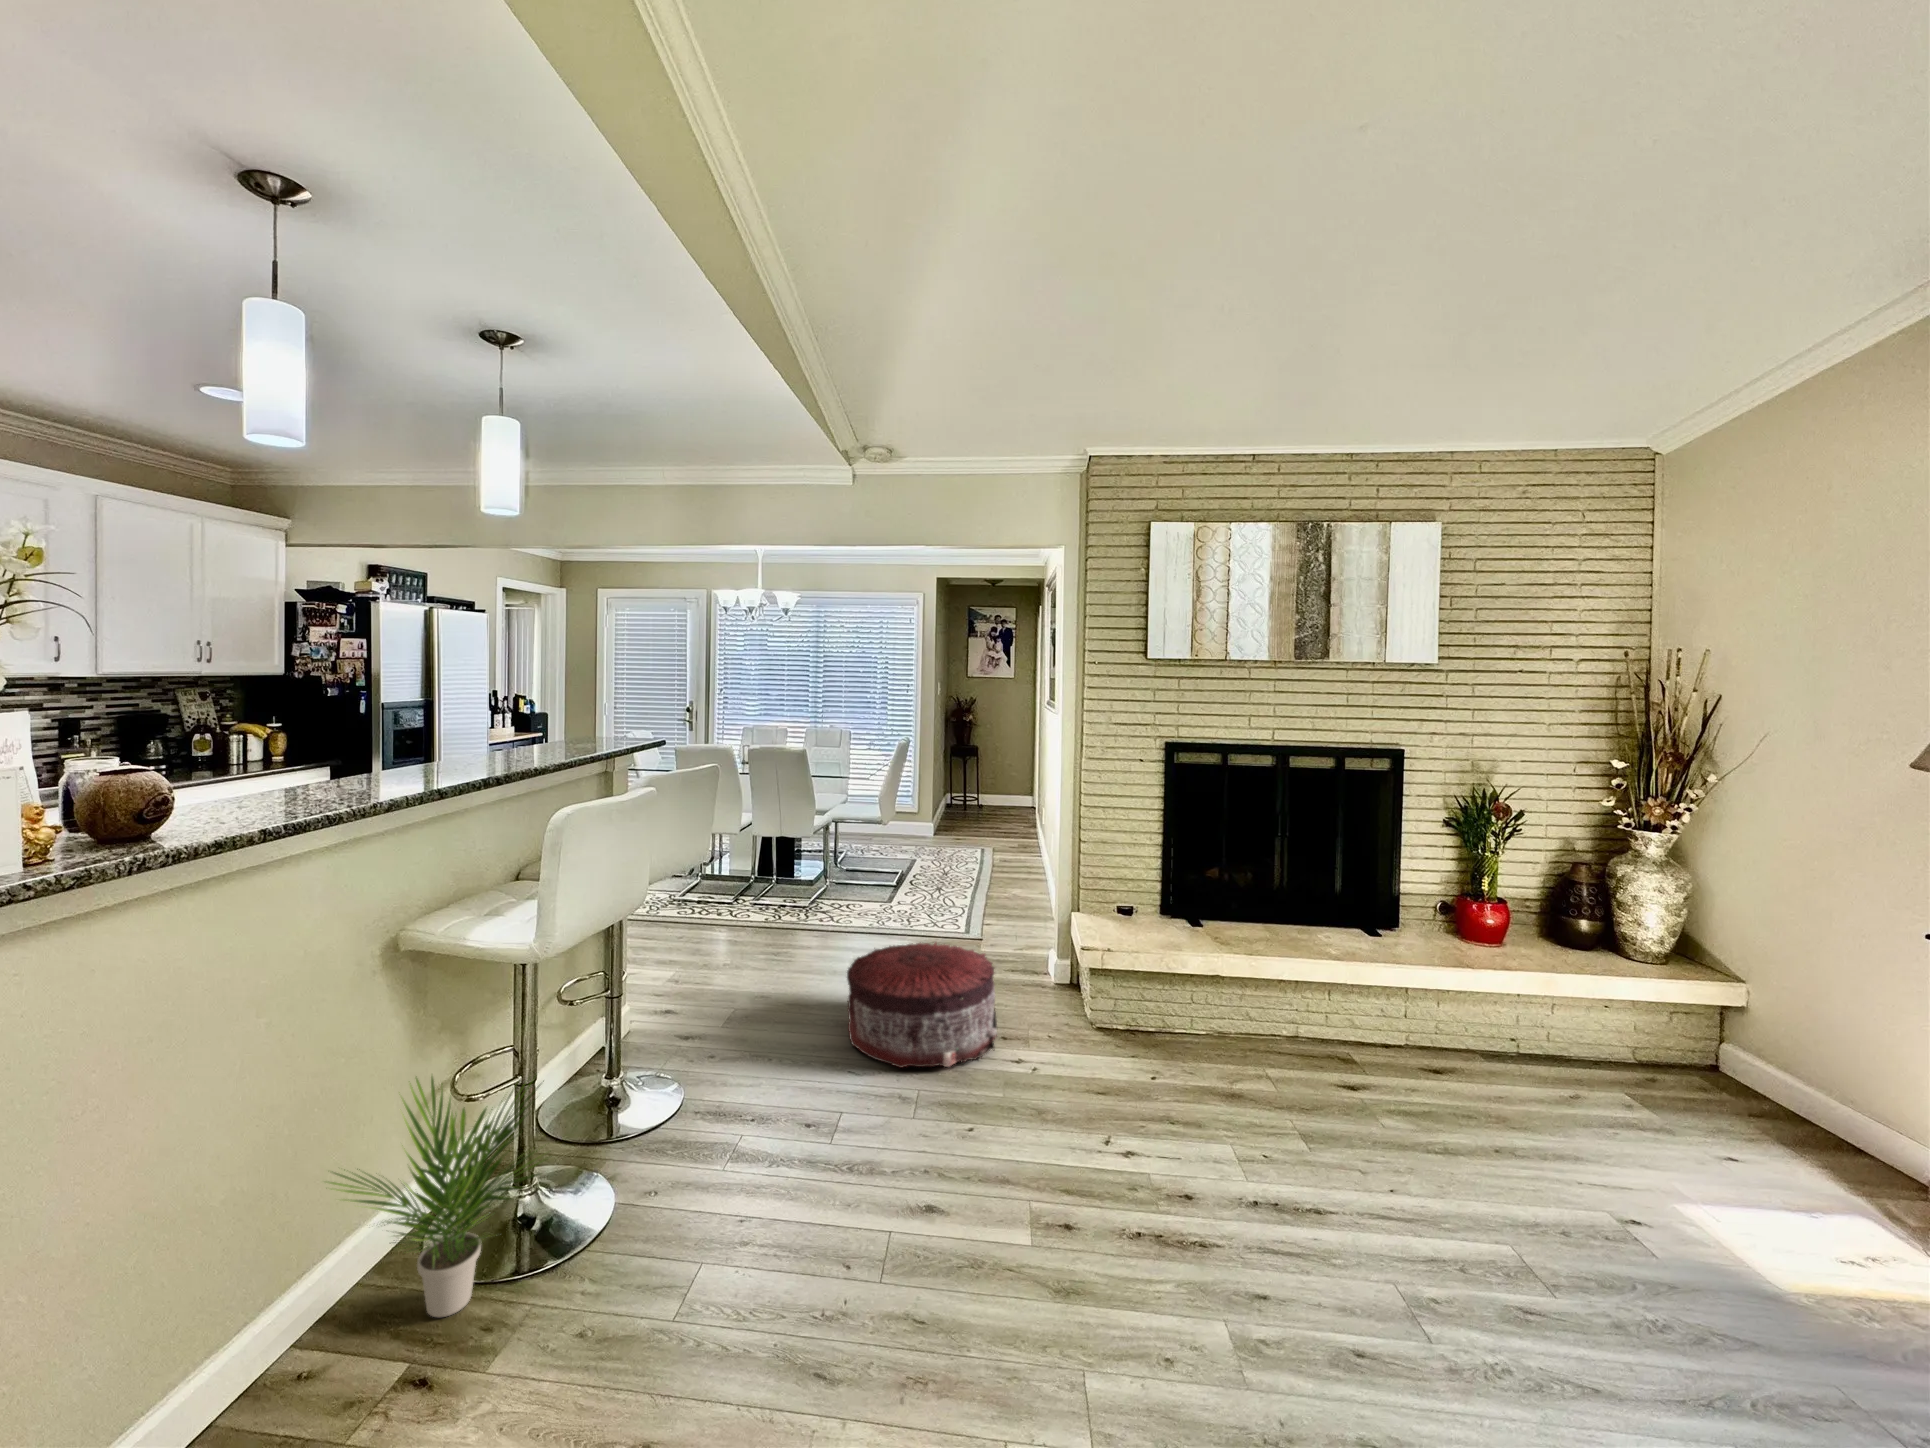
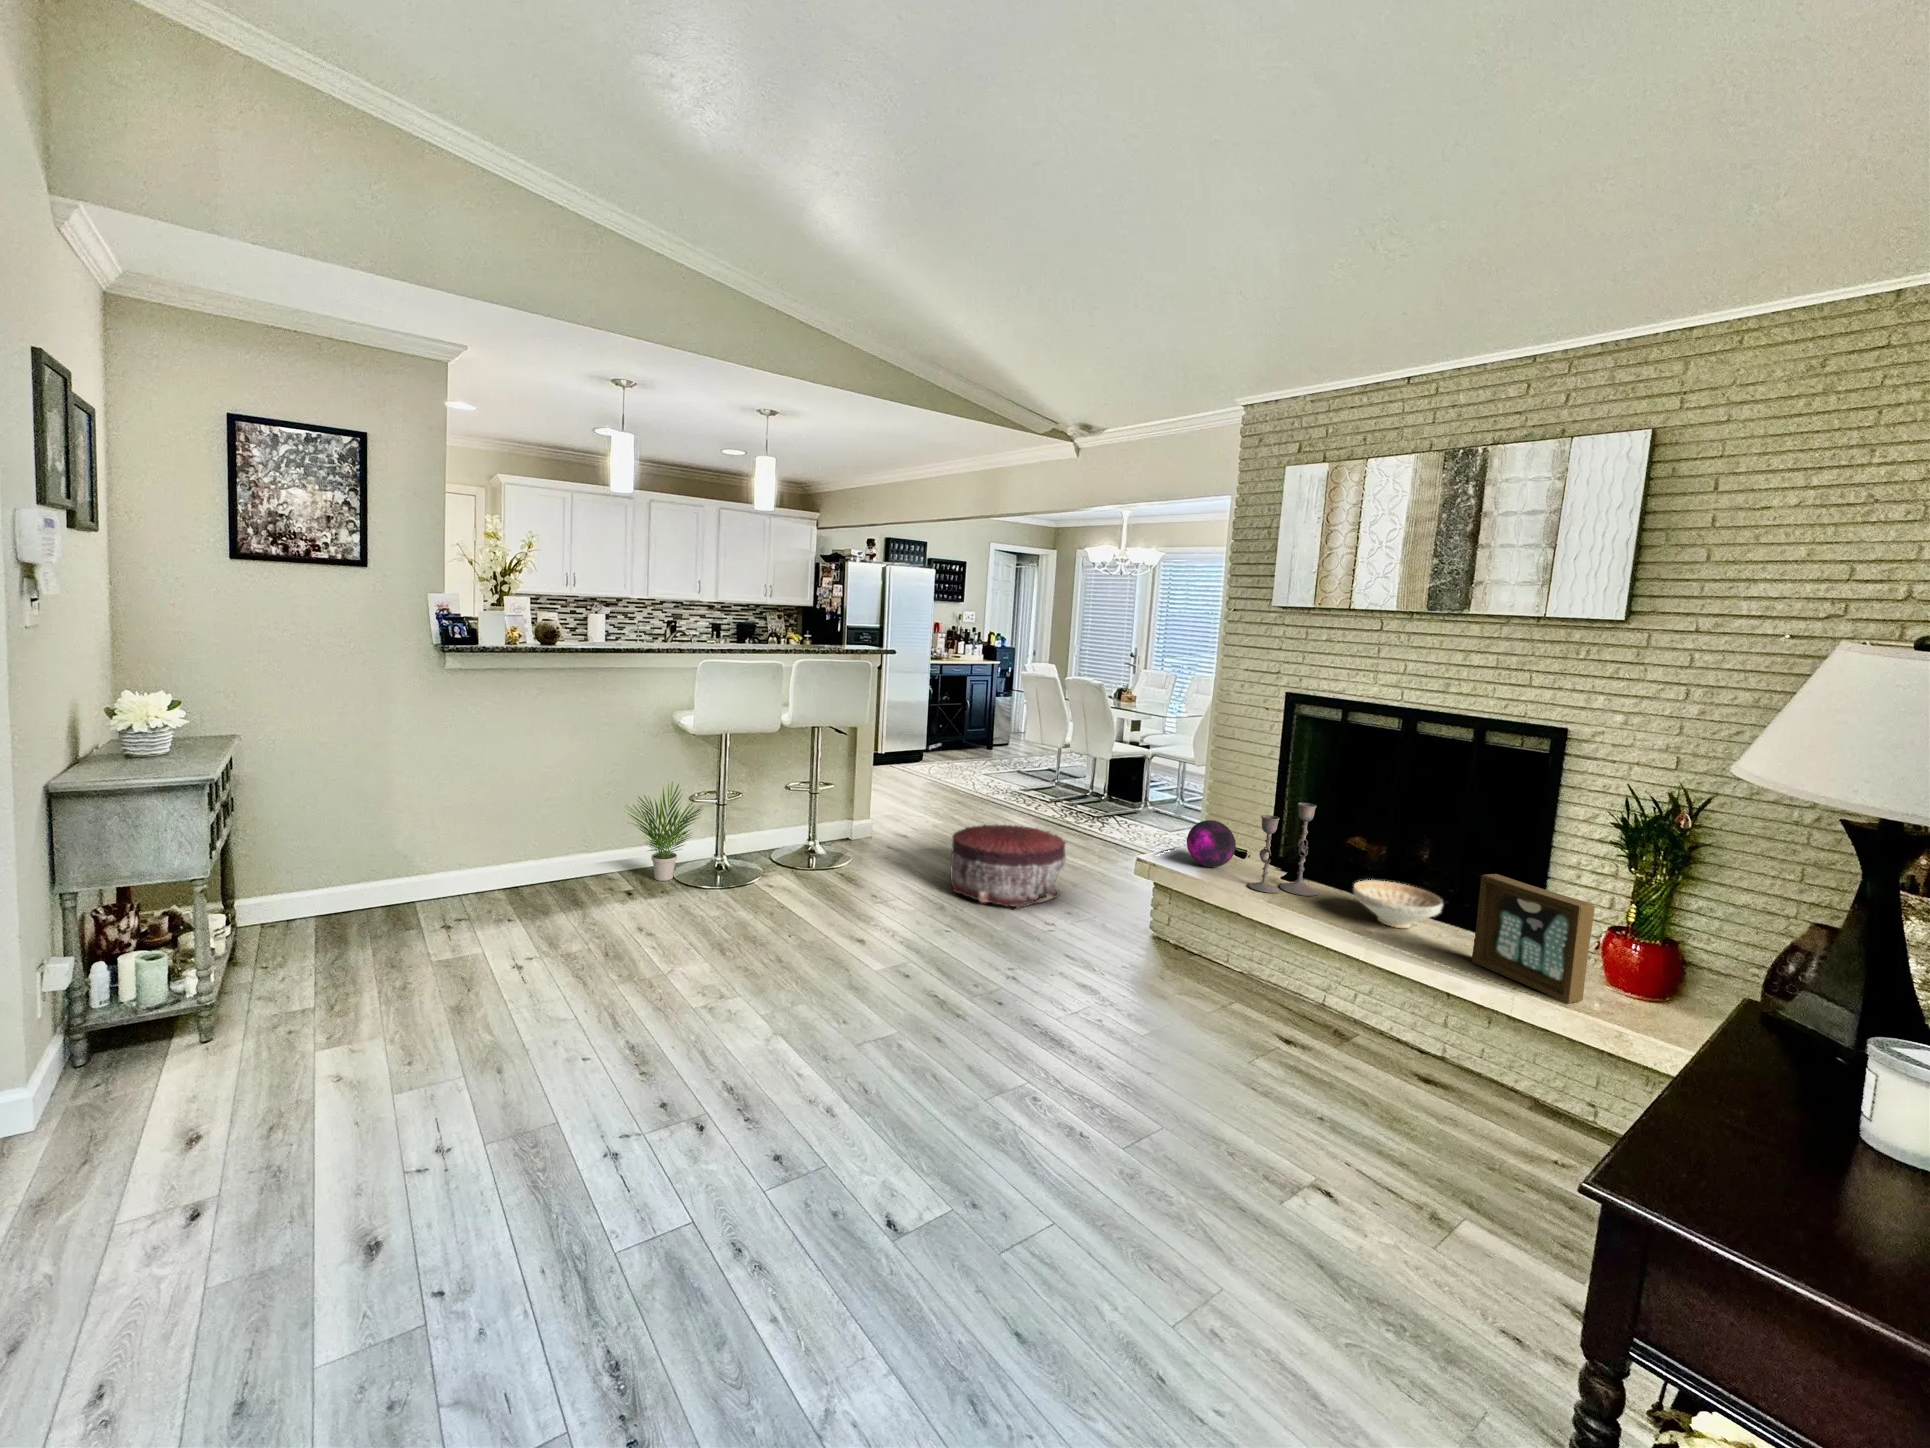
candlestick: none [1205,846,1252,945] -> present [1248,803,1318,896]
picture frame: none [1426,876,1524,966] -> present [1472,874,1595,1003]
decorative orb: none [1120,883,1171,934] -> present [1187,820,1236,867]
decorative bowl: none [1295,902,1373,943] -> present [1353,880,1443,928]

